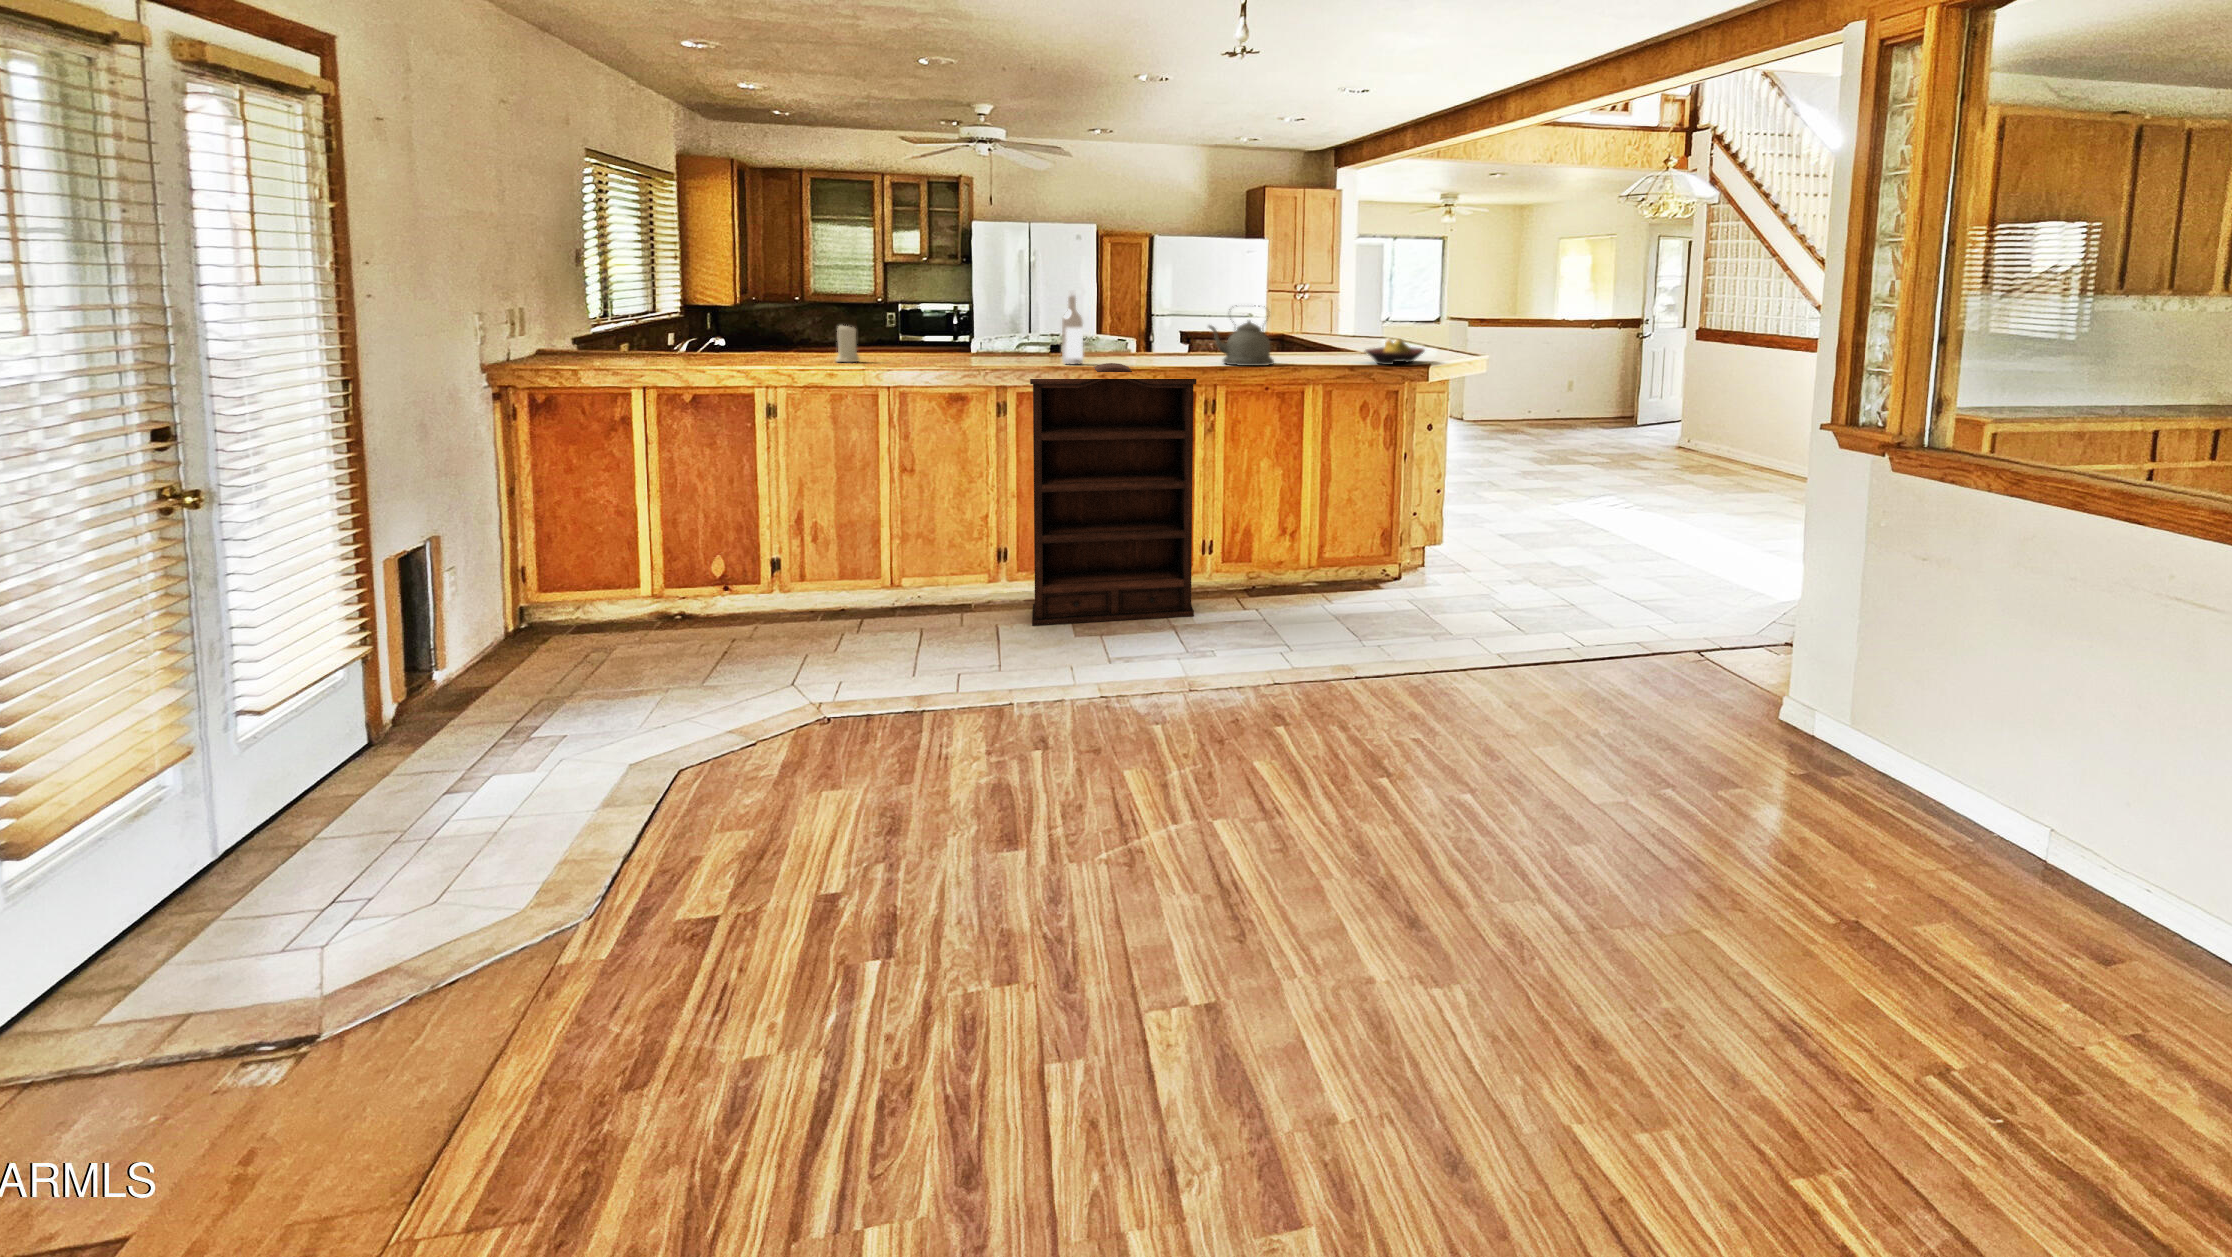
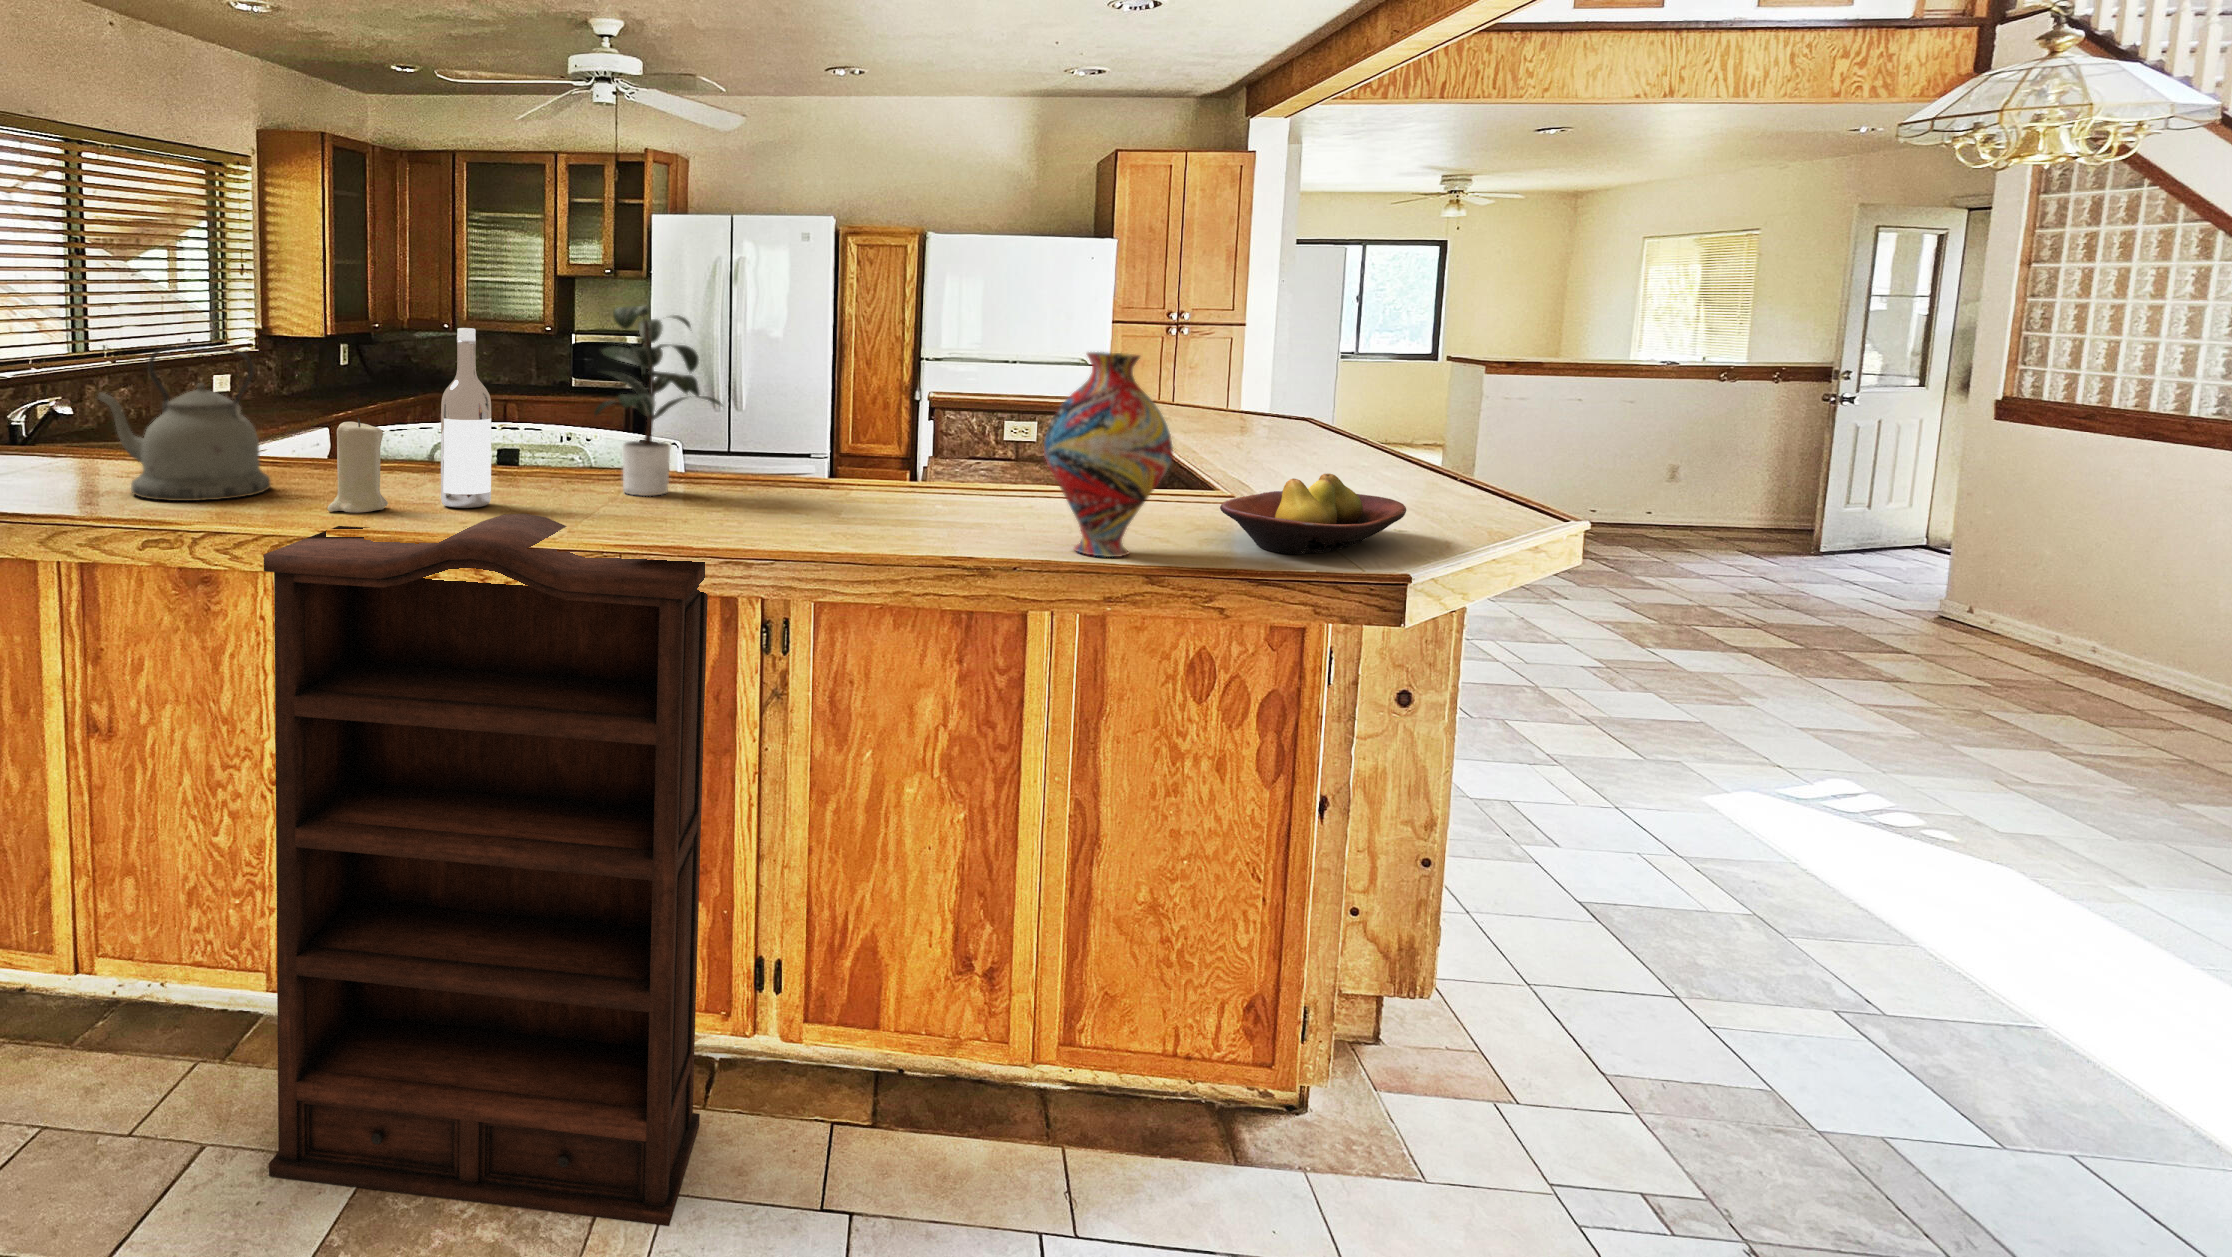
potted plant: none [1099,279,1174,361] -> present [594,306,722,496]
vase: none [1306,295,1351,367] -> present [1044,352,1173,557]
kettle: present [1209,306,1274,366] -> present [98,348,270,501]
candle: present [836,326,859,362] -> present [327,418,388,513]

